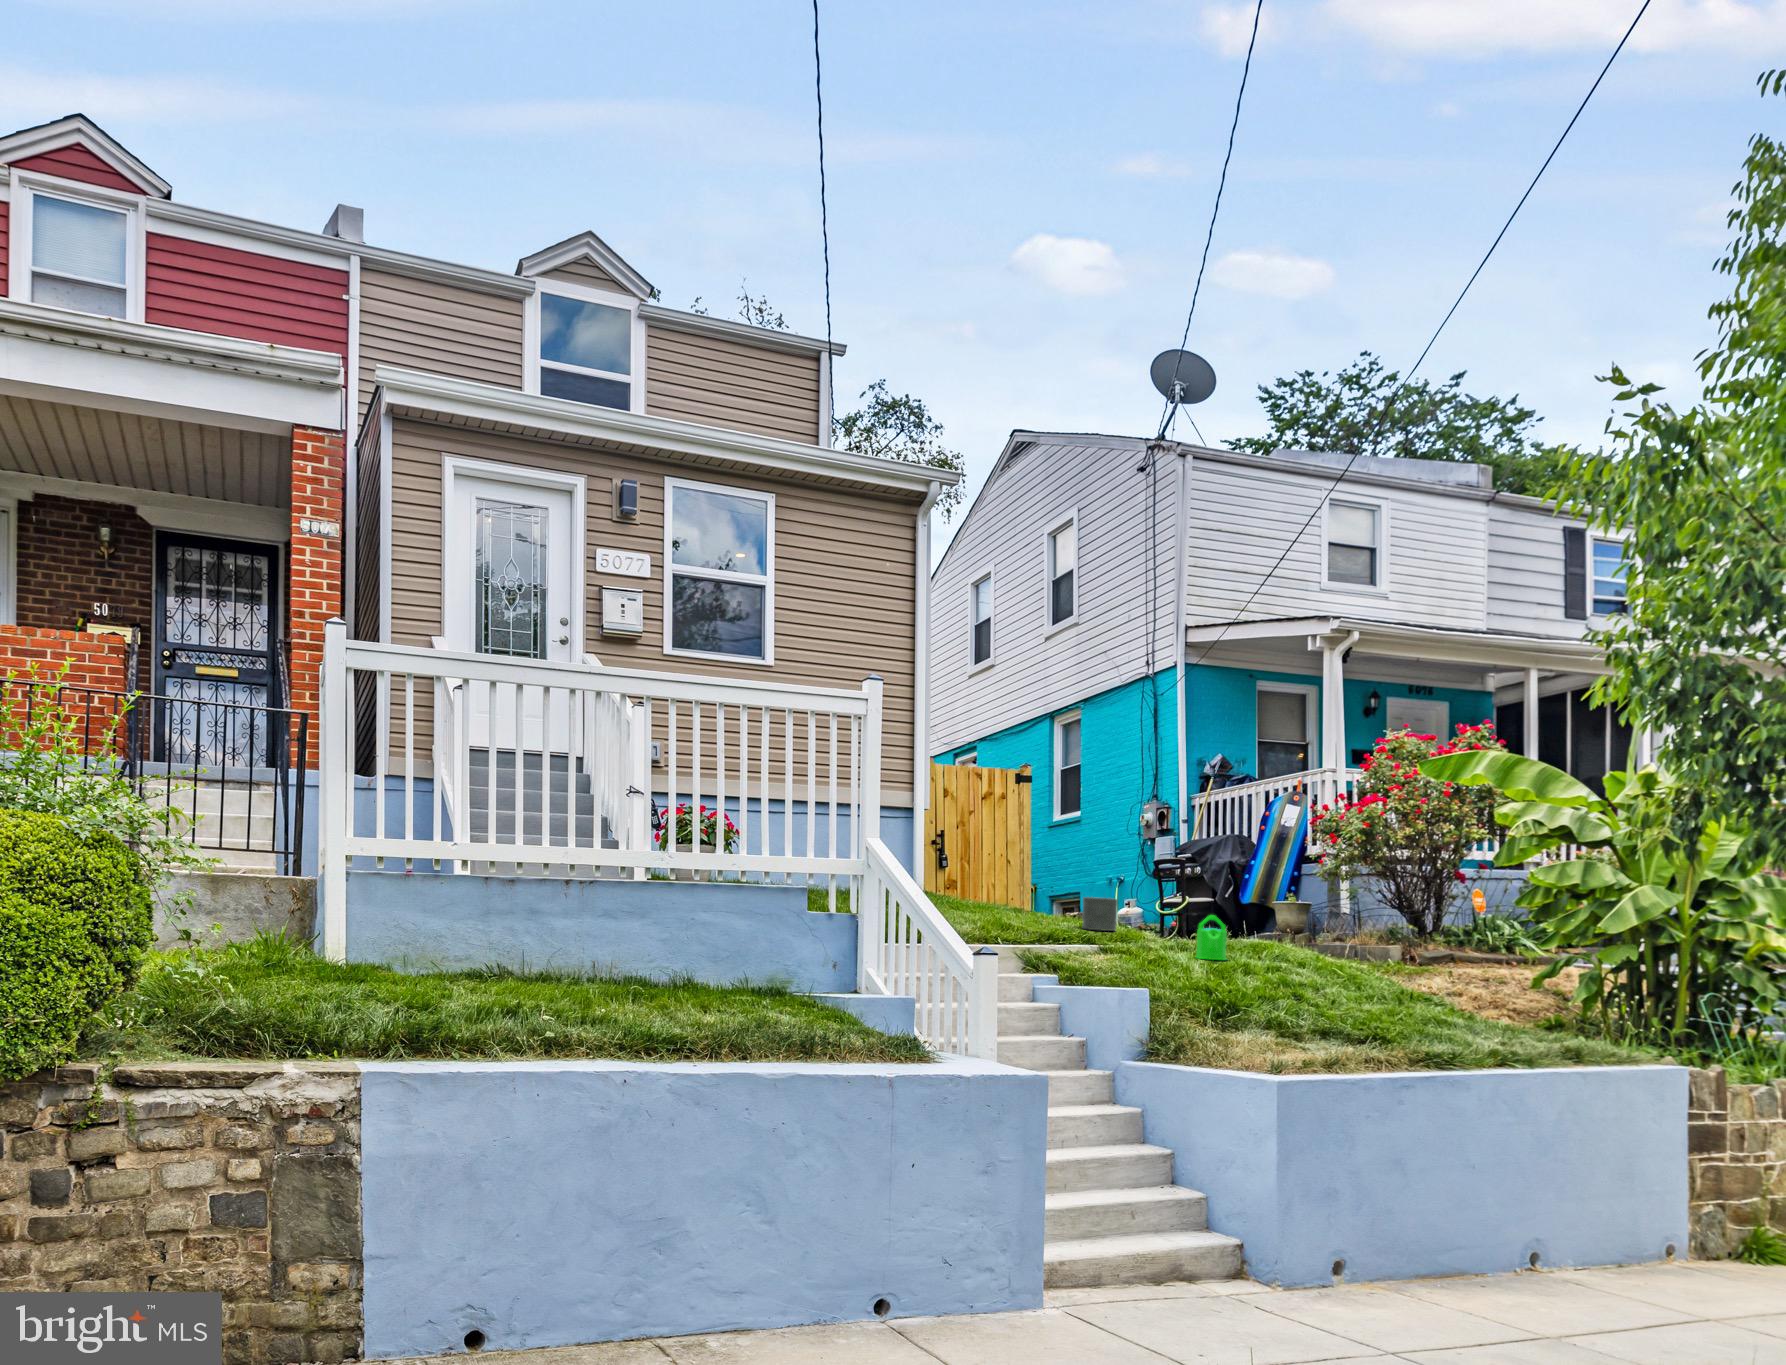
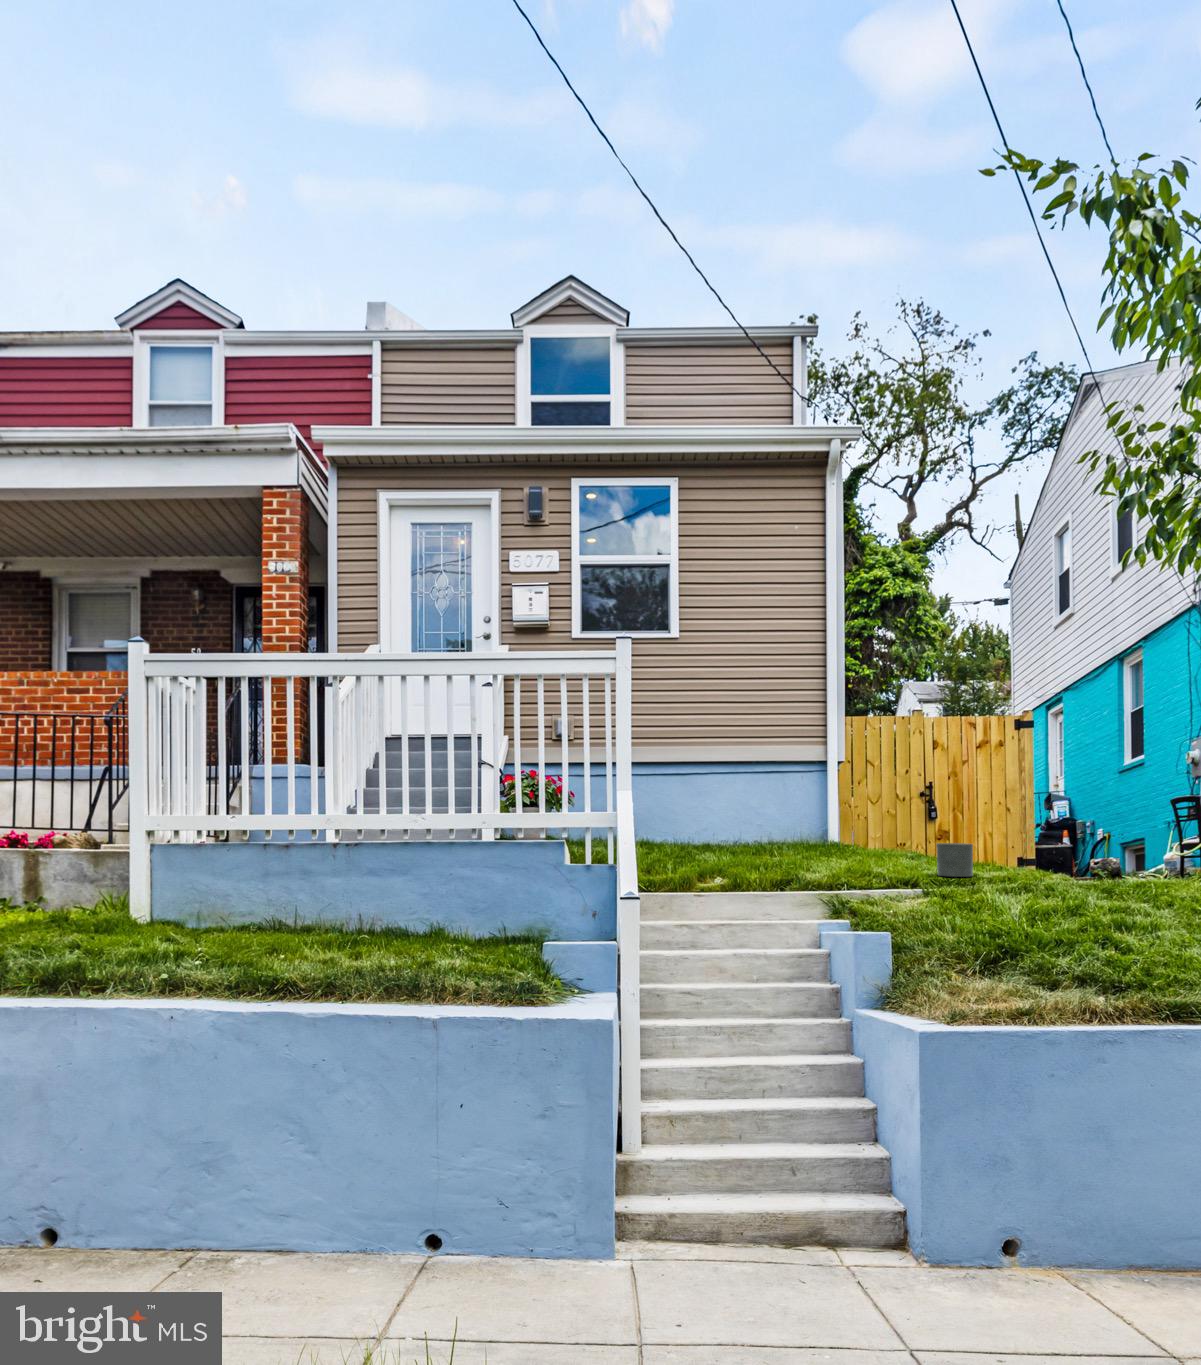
watering can: present [1196,915,1227,960] -> none [998,858,1035,906]

